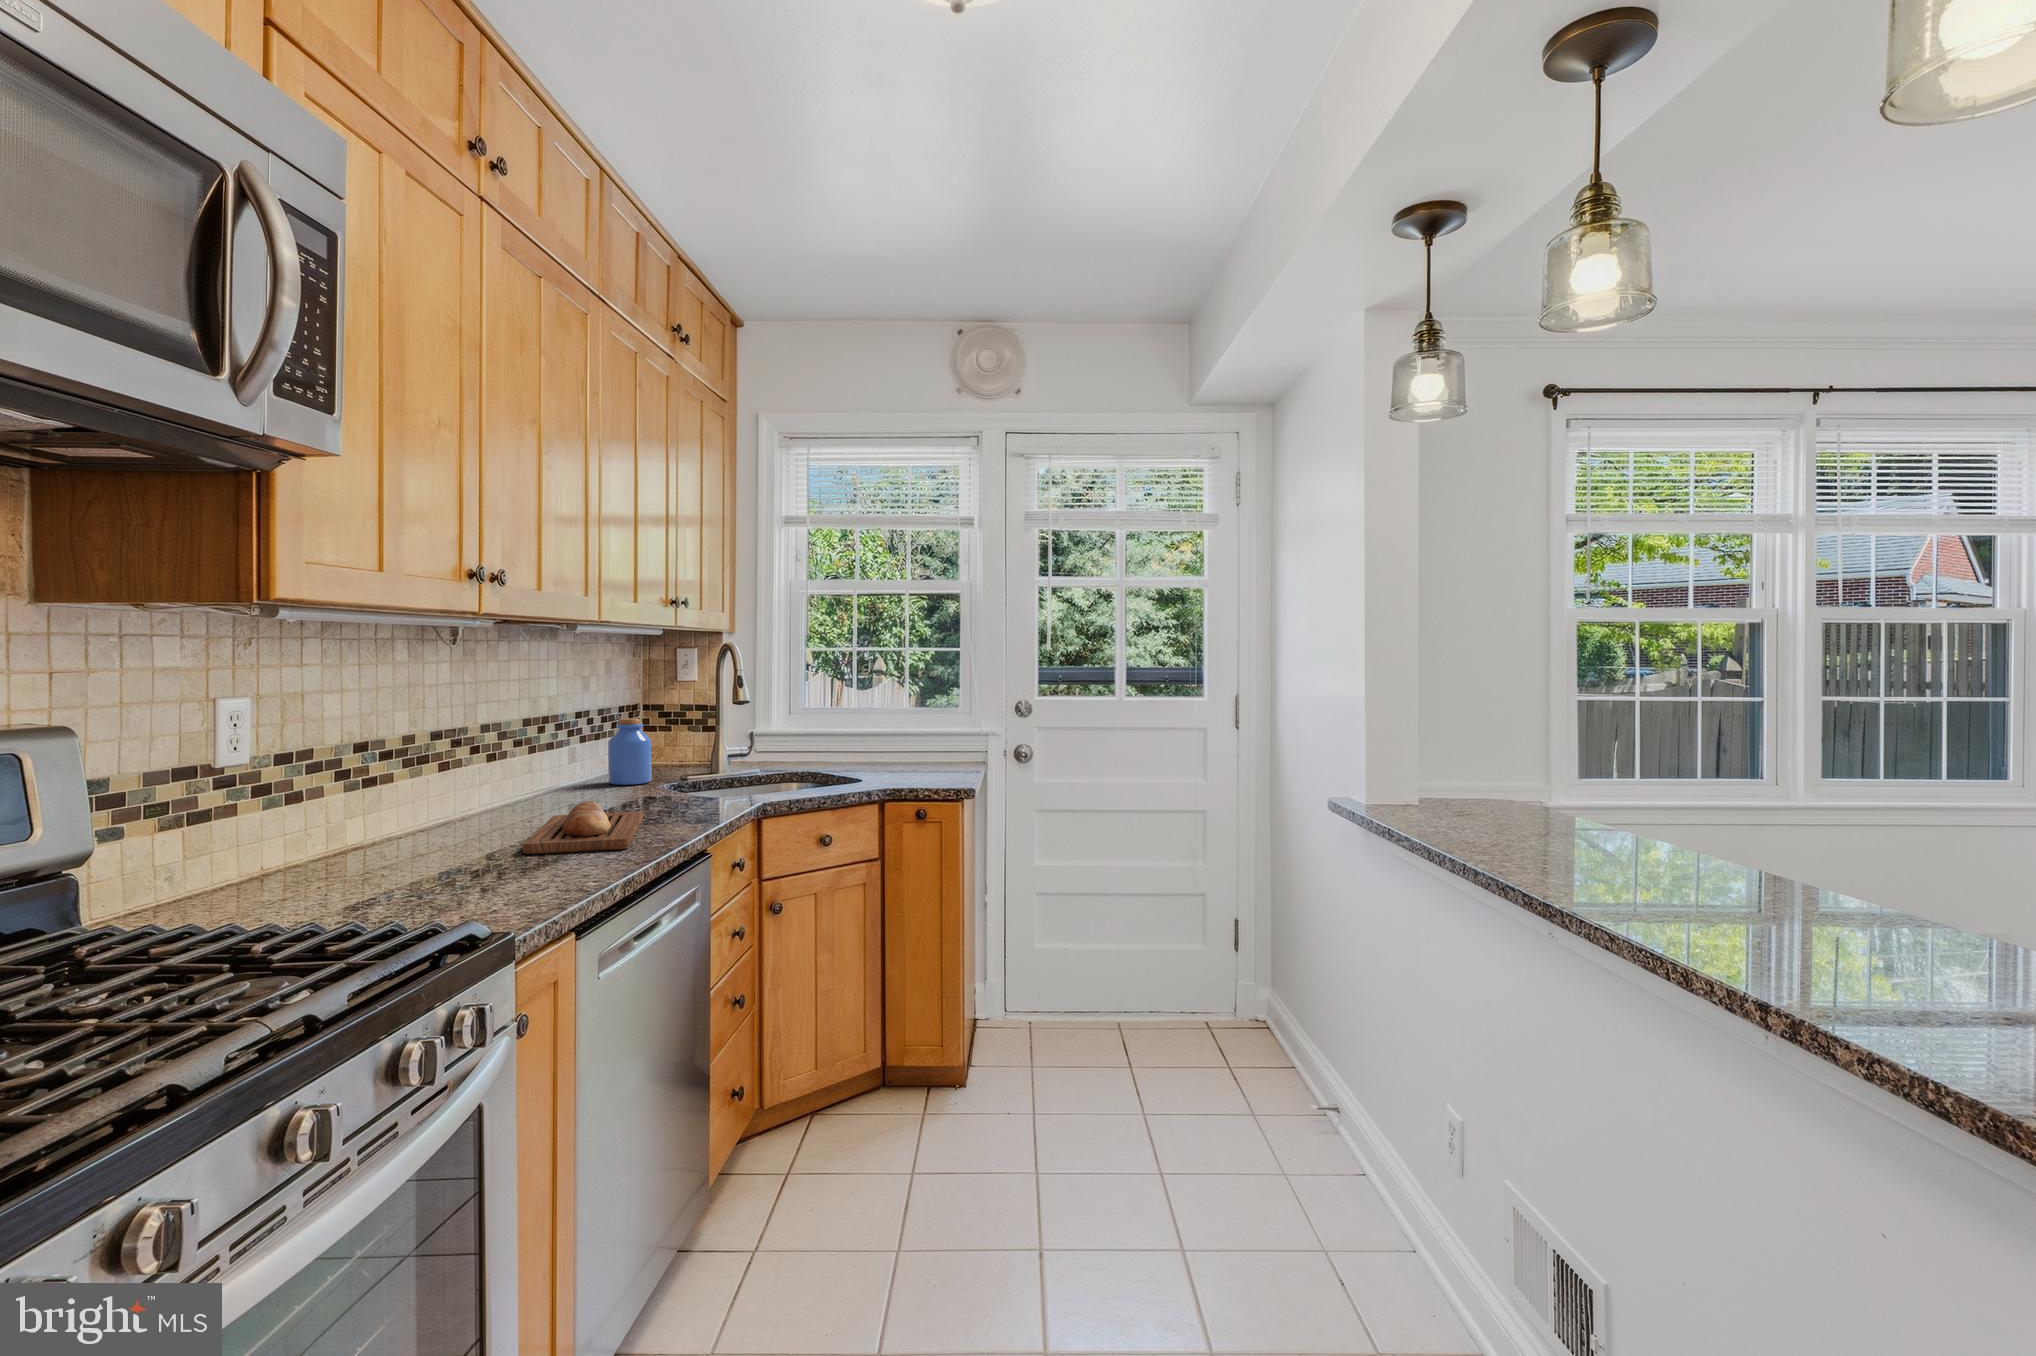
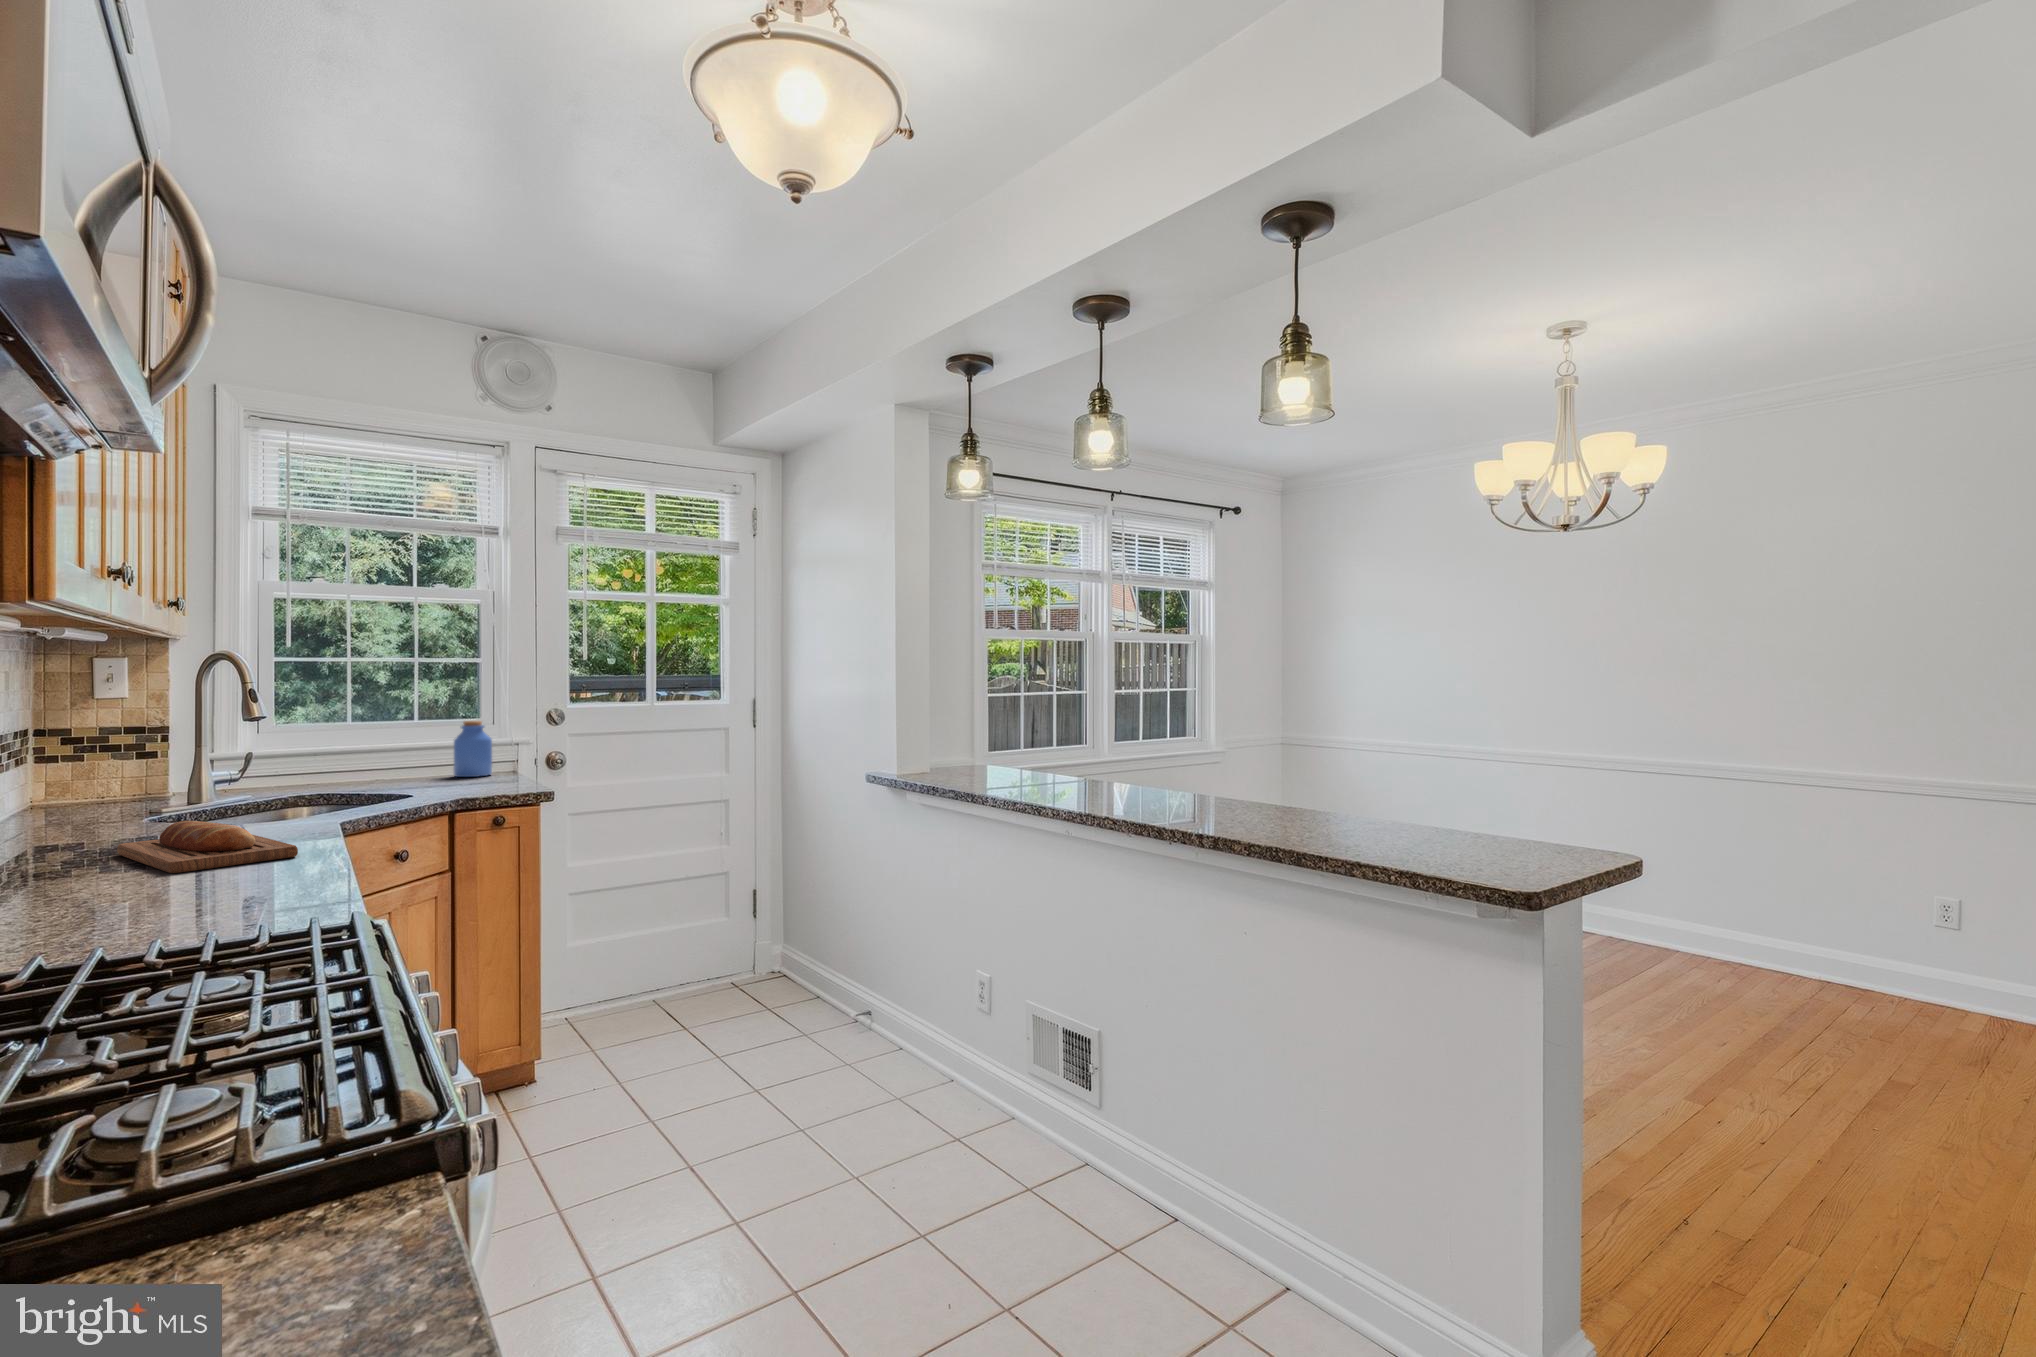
jar: present [608,718,652,785] -> present [453,721,492,777]

